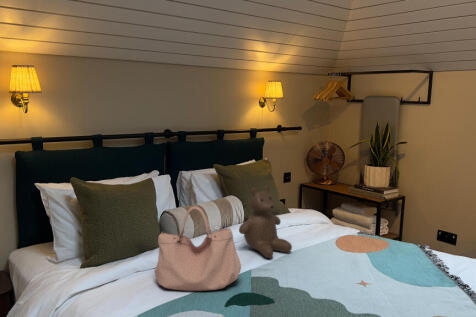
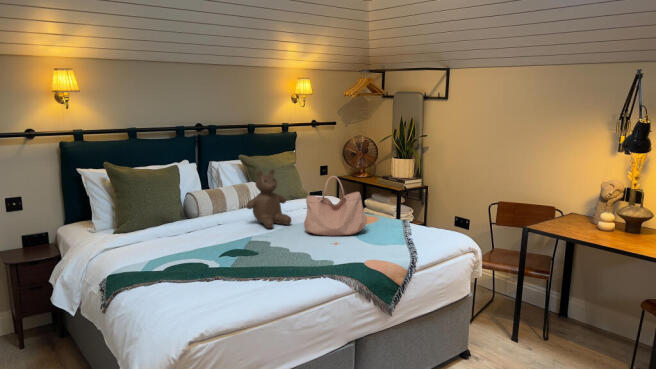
handbag: present [155,206,241,291] -> present [304,176,367,236]

